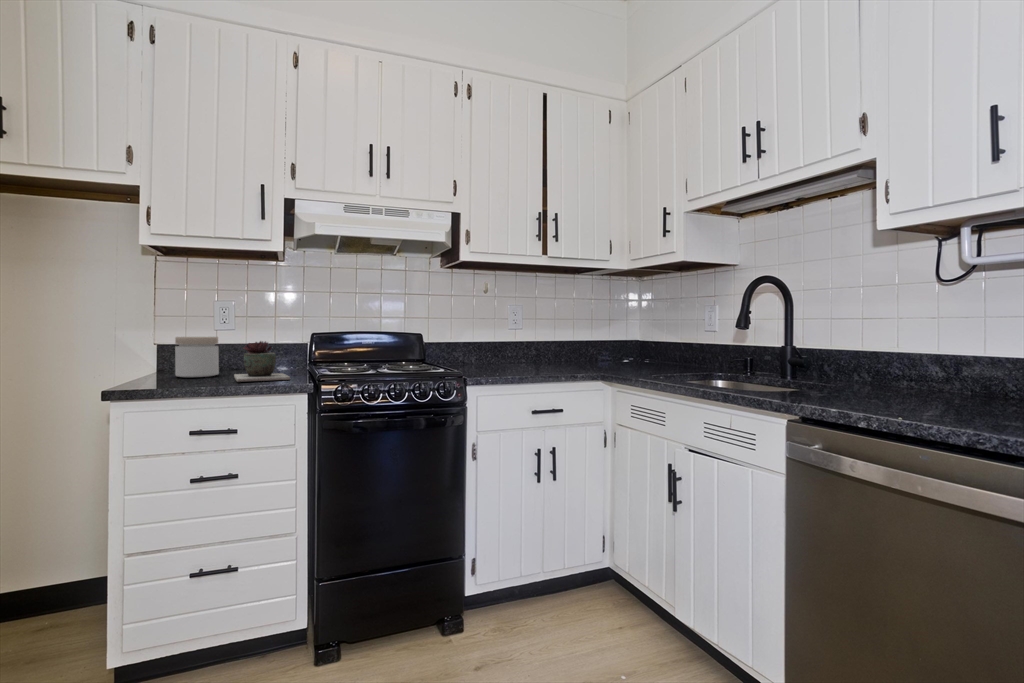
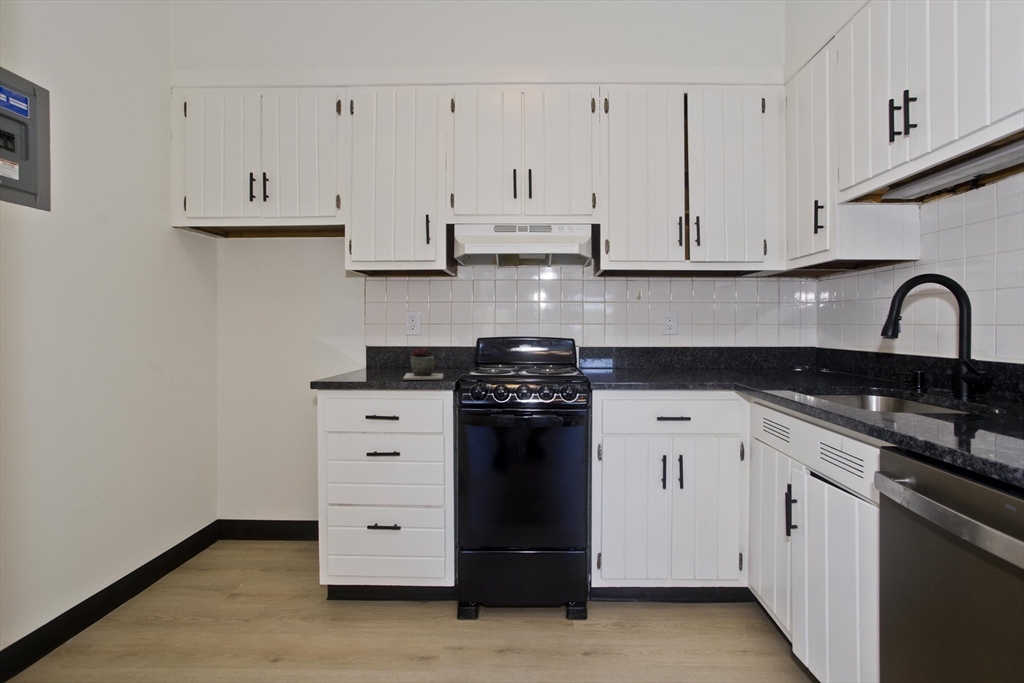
jar: present [175,337,219,377] -> none [367,342,397,375]

